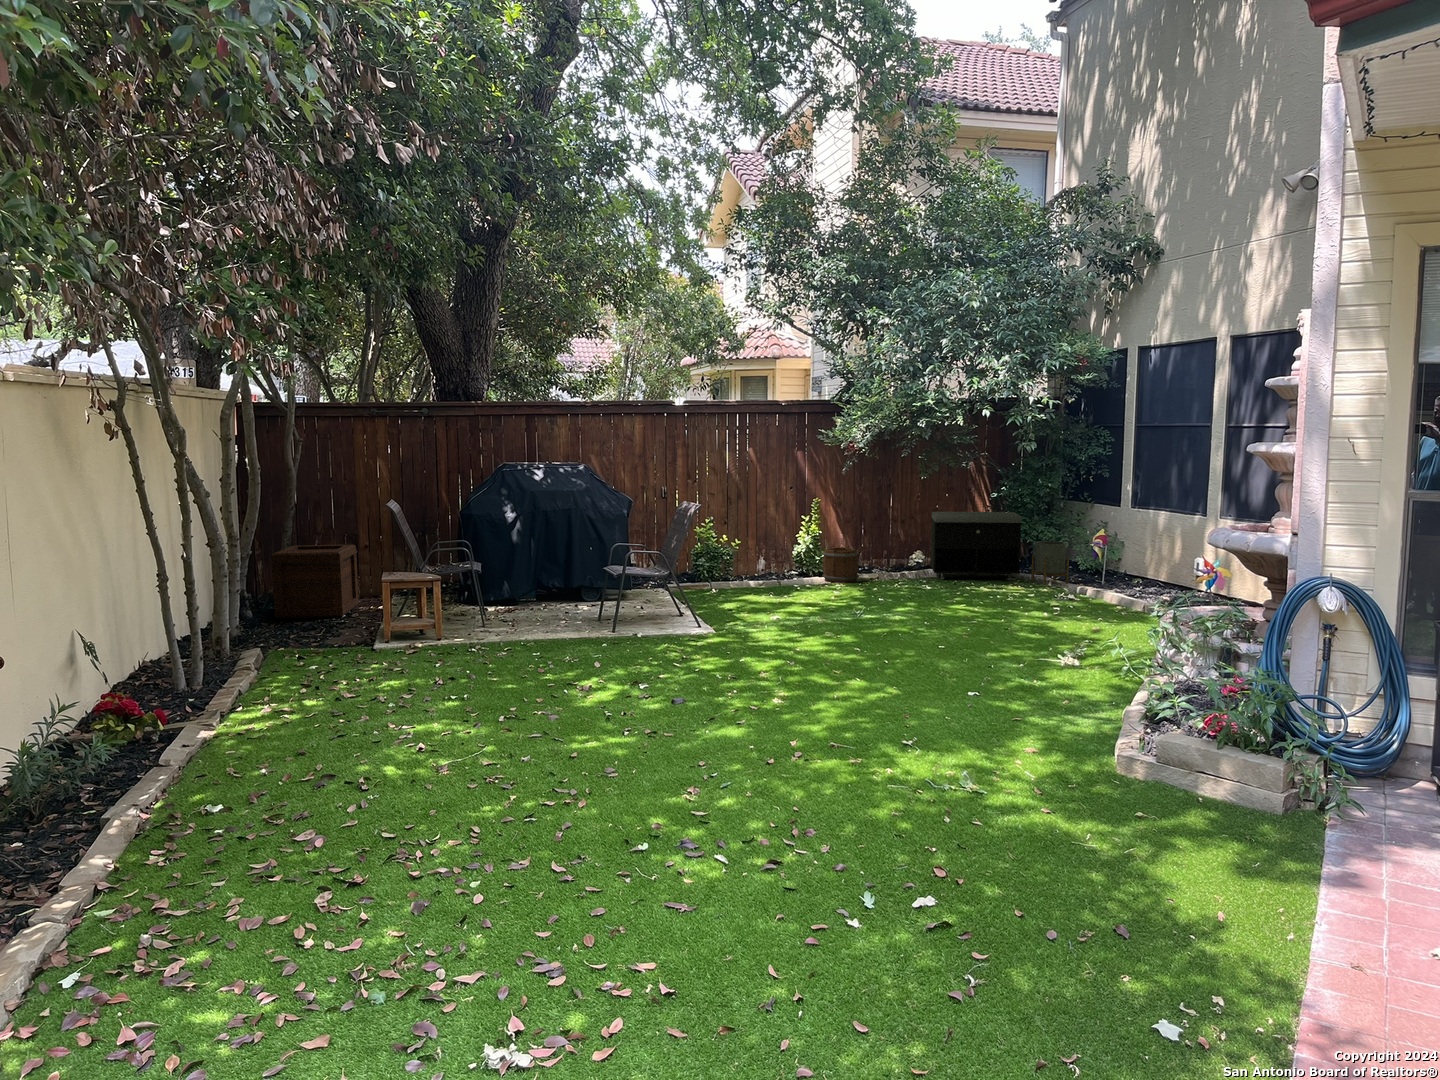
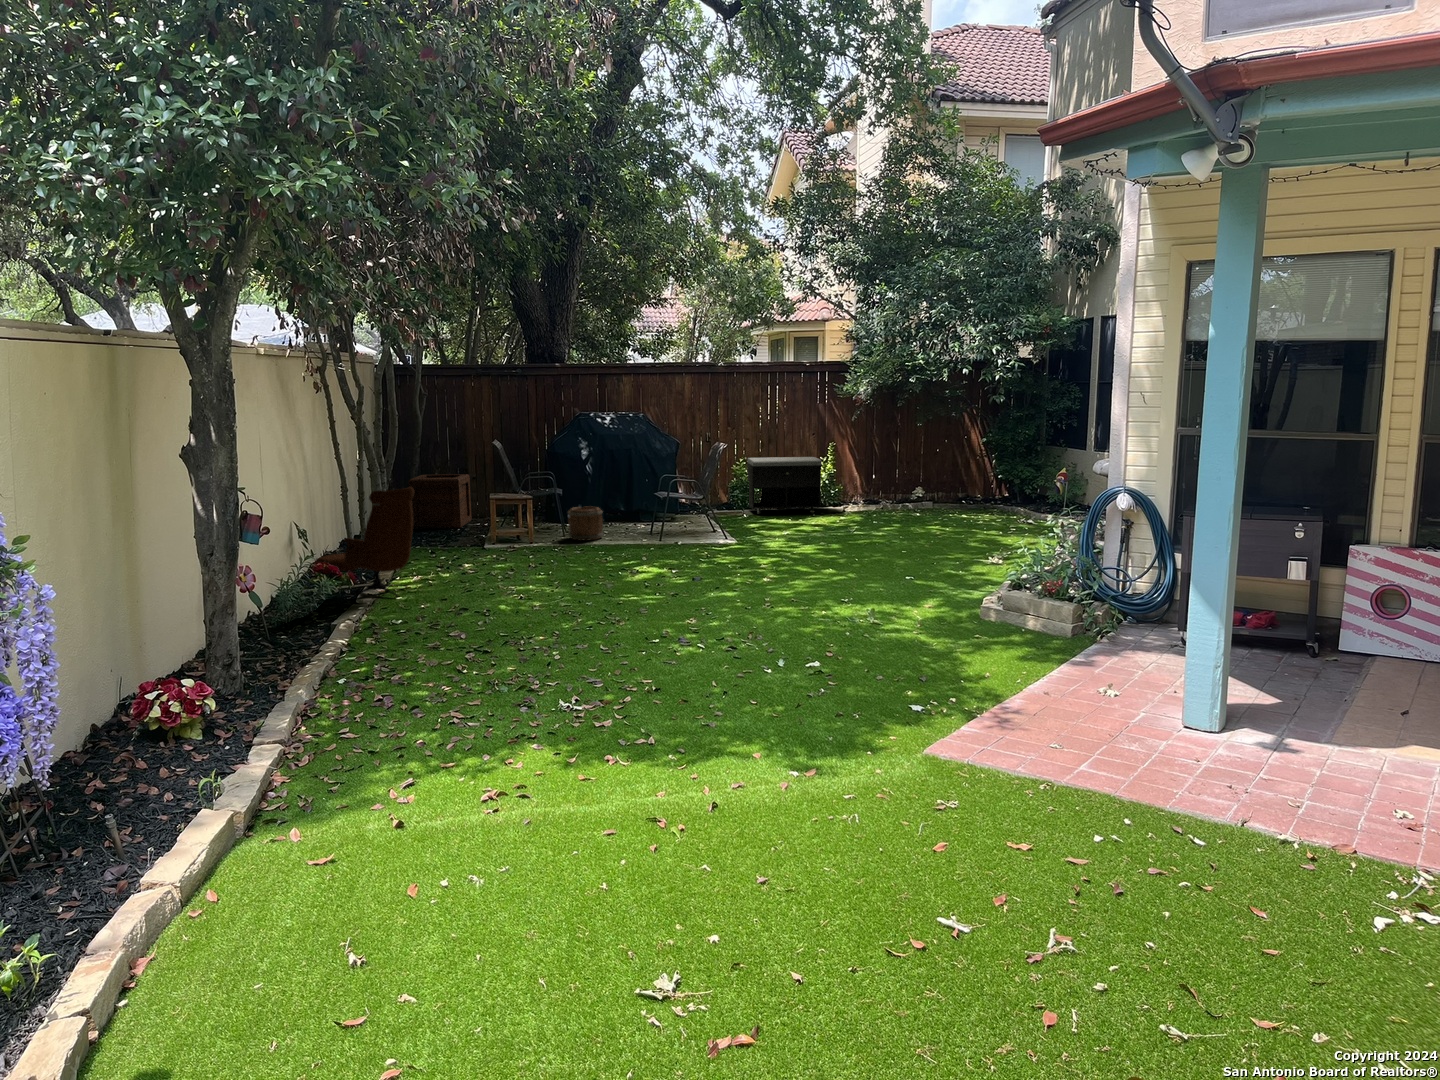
storage bench: present [931,512,1022,580] -> present [748,457,822,514]
planter: present [1031,541,1069,585] -> none [1007,478,1037,513]
bucket: present [822,547,859,582] -> present [568,506,603,541]
lounge chair: none [107,581,255,754] -> present [316,487,414,599]

